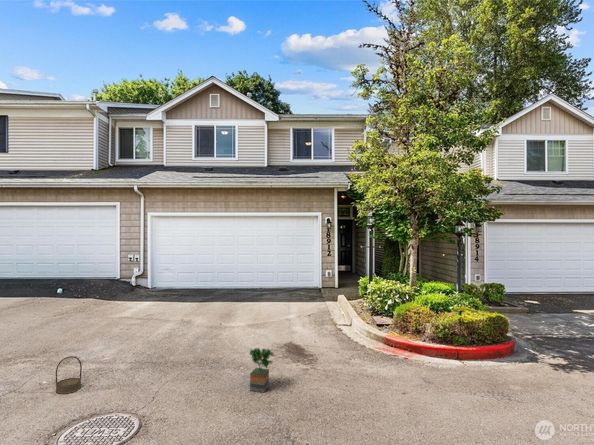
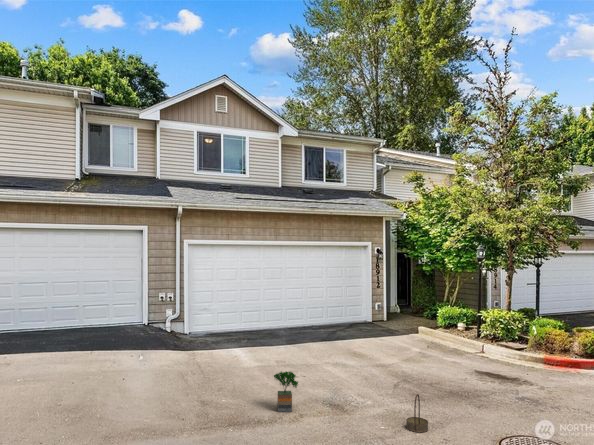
potted tree: present [250,348,274,393] -> present [274,372,298,412]

